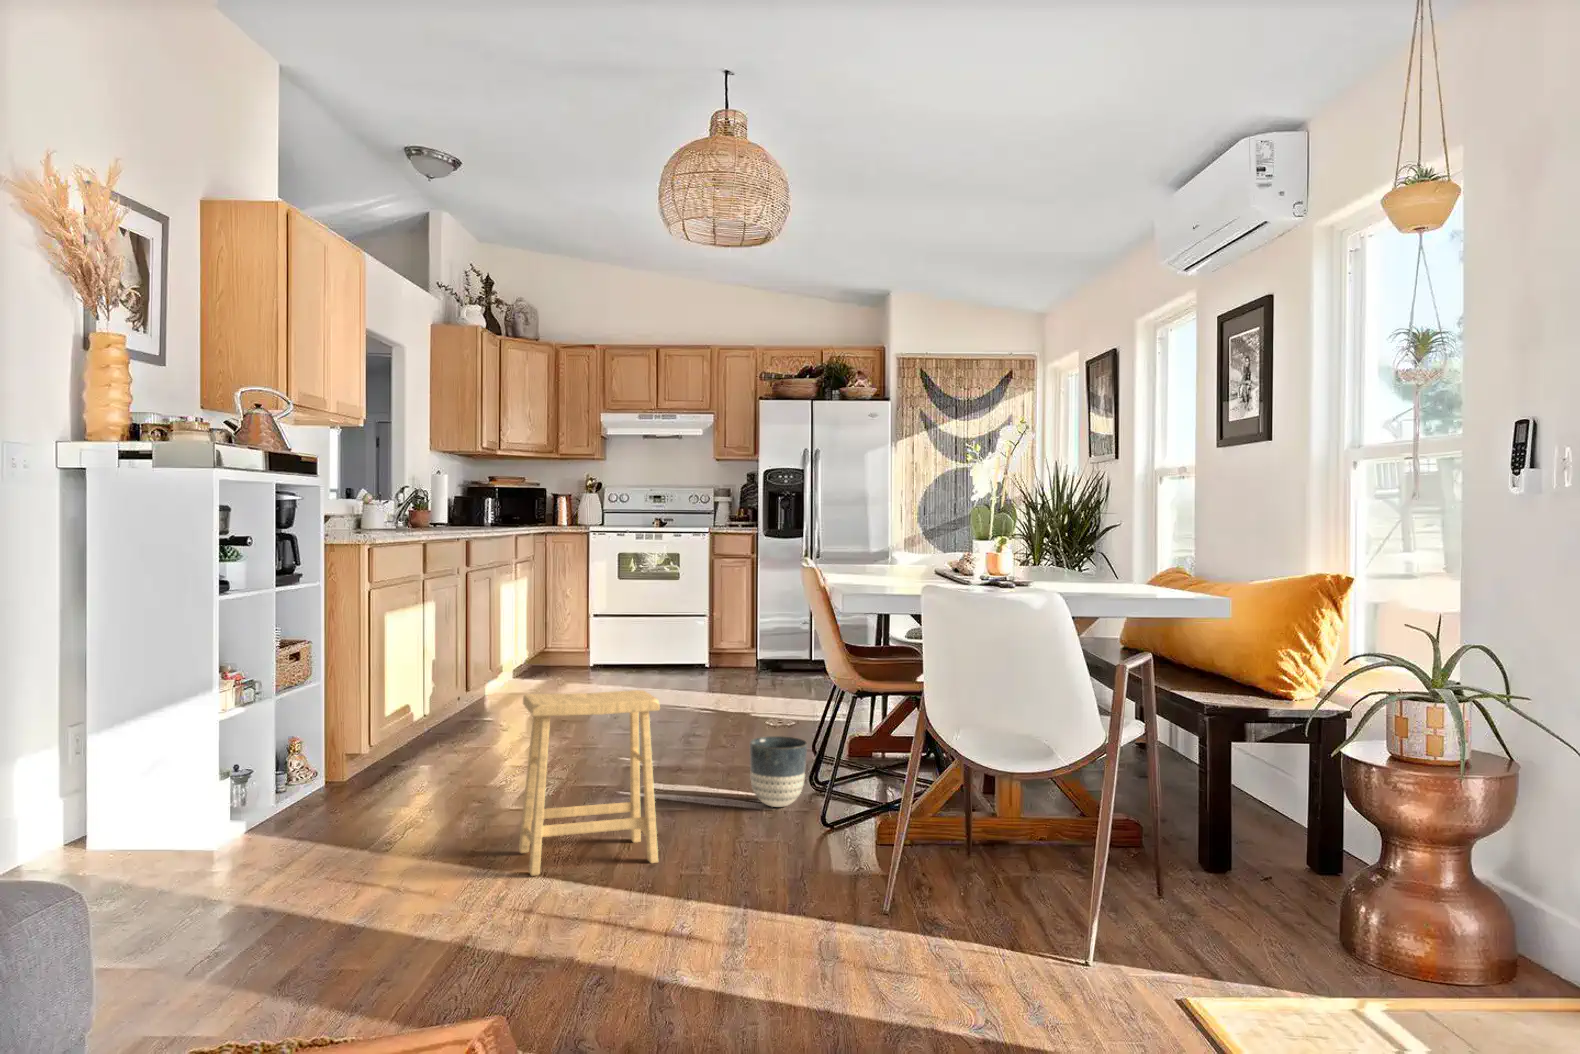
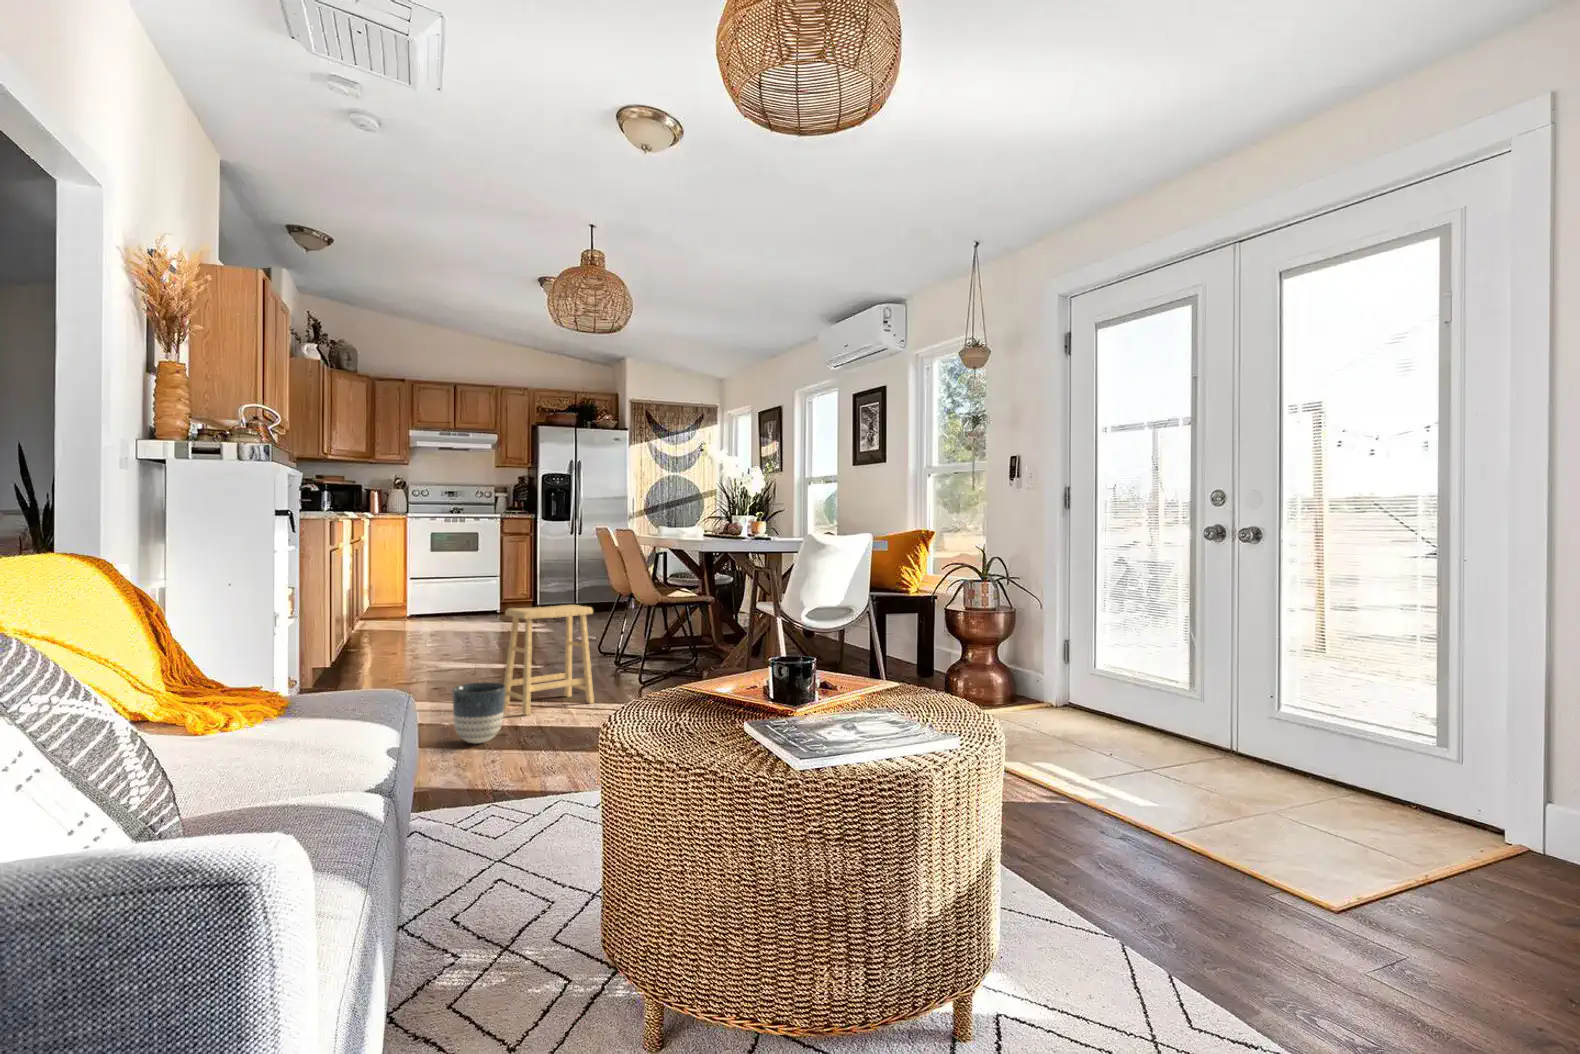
planter: present [750,736,807,807] -> present [452,682,506,744]

